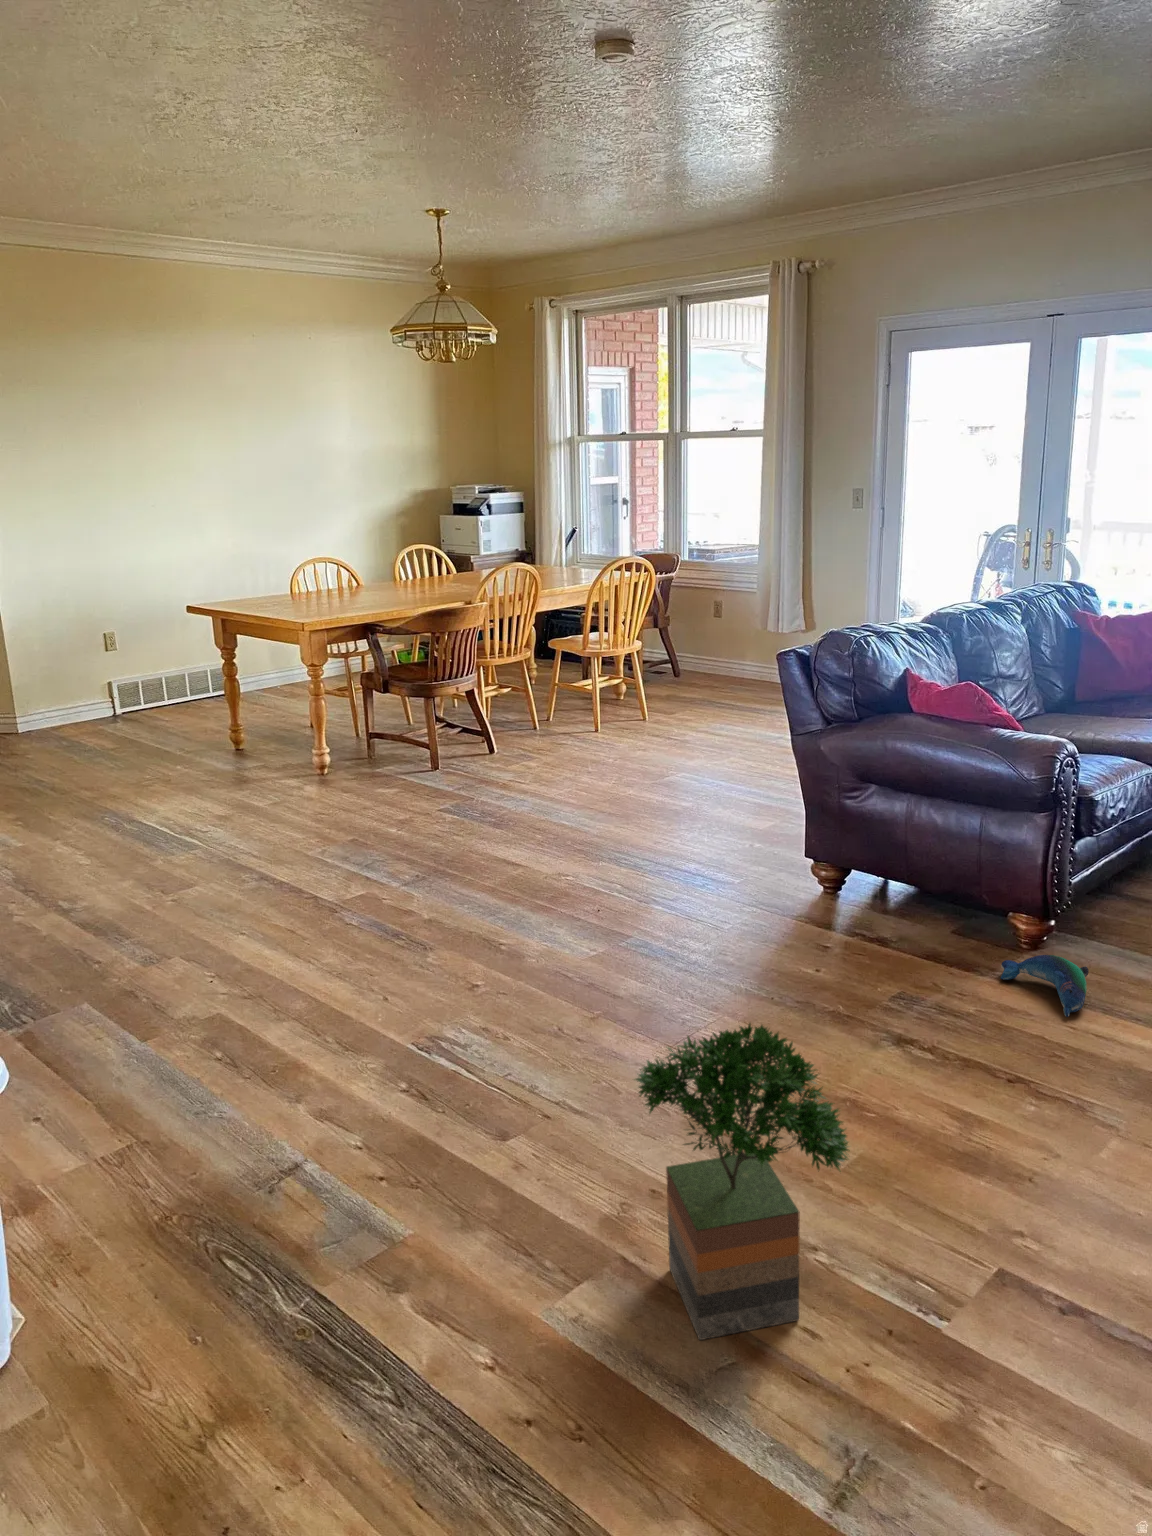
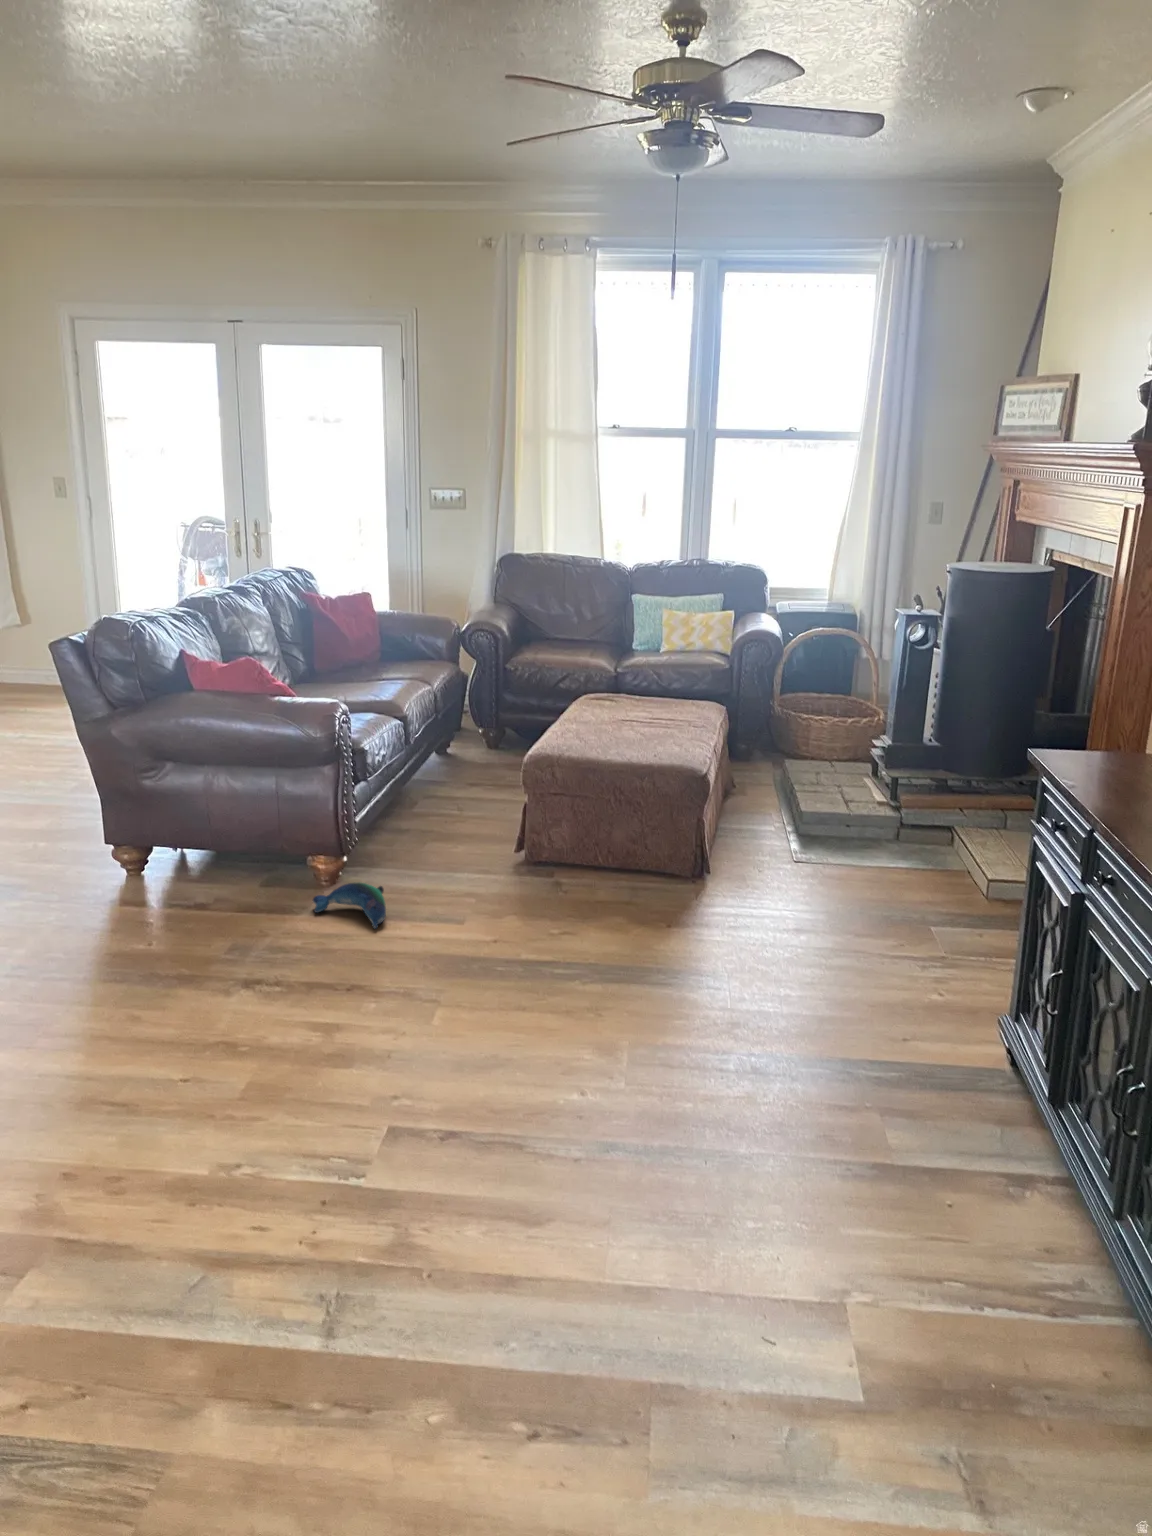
potted tree: present [635,1024,850,1340] -> none [58,974,280,1279]

